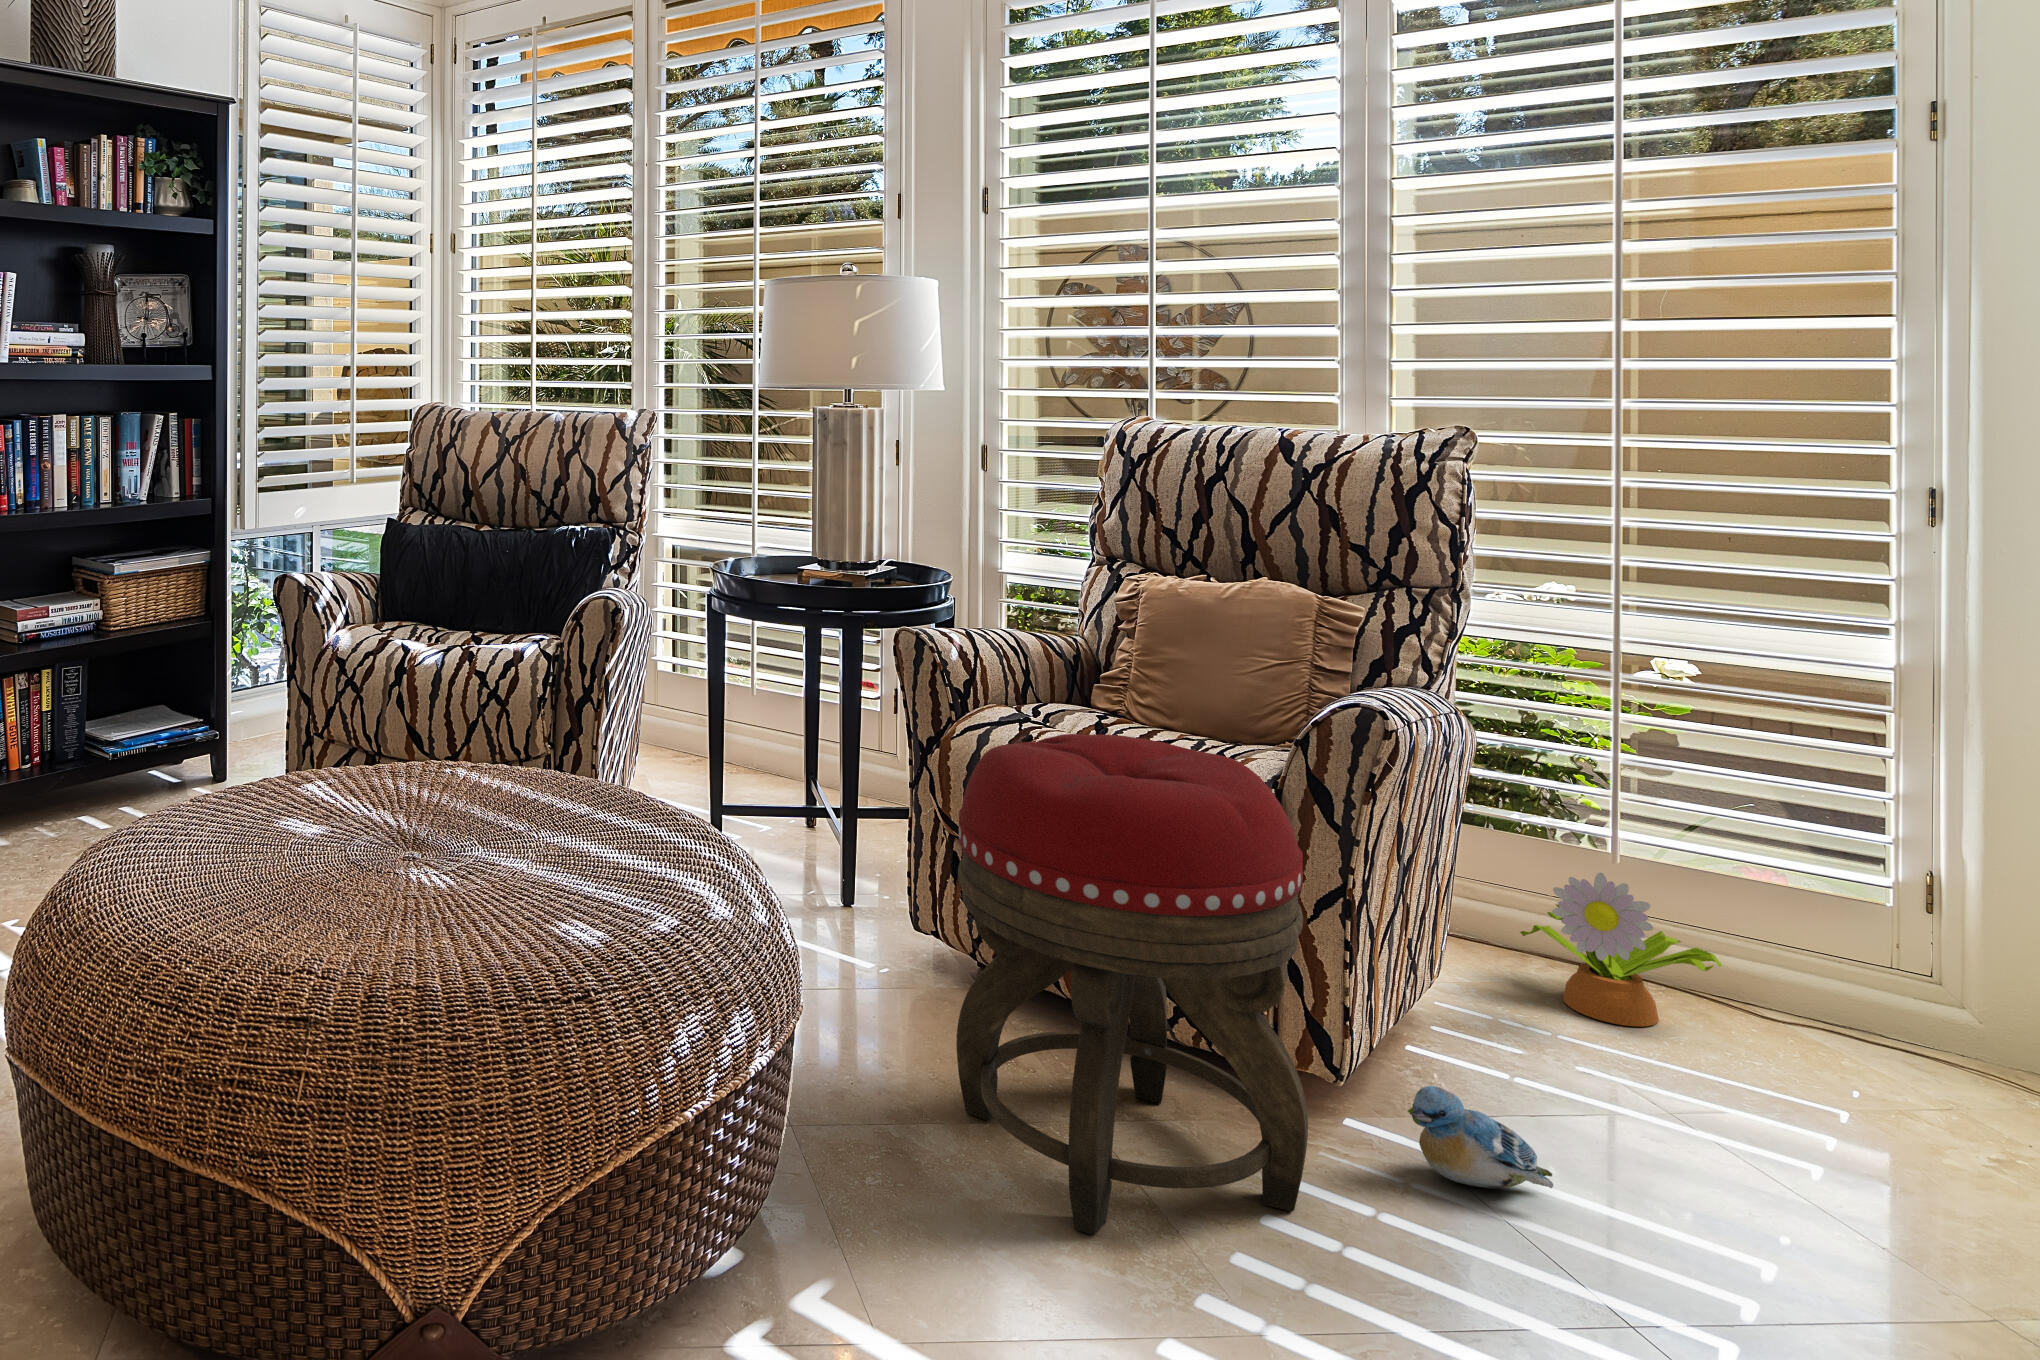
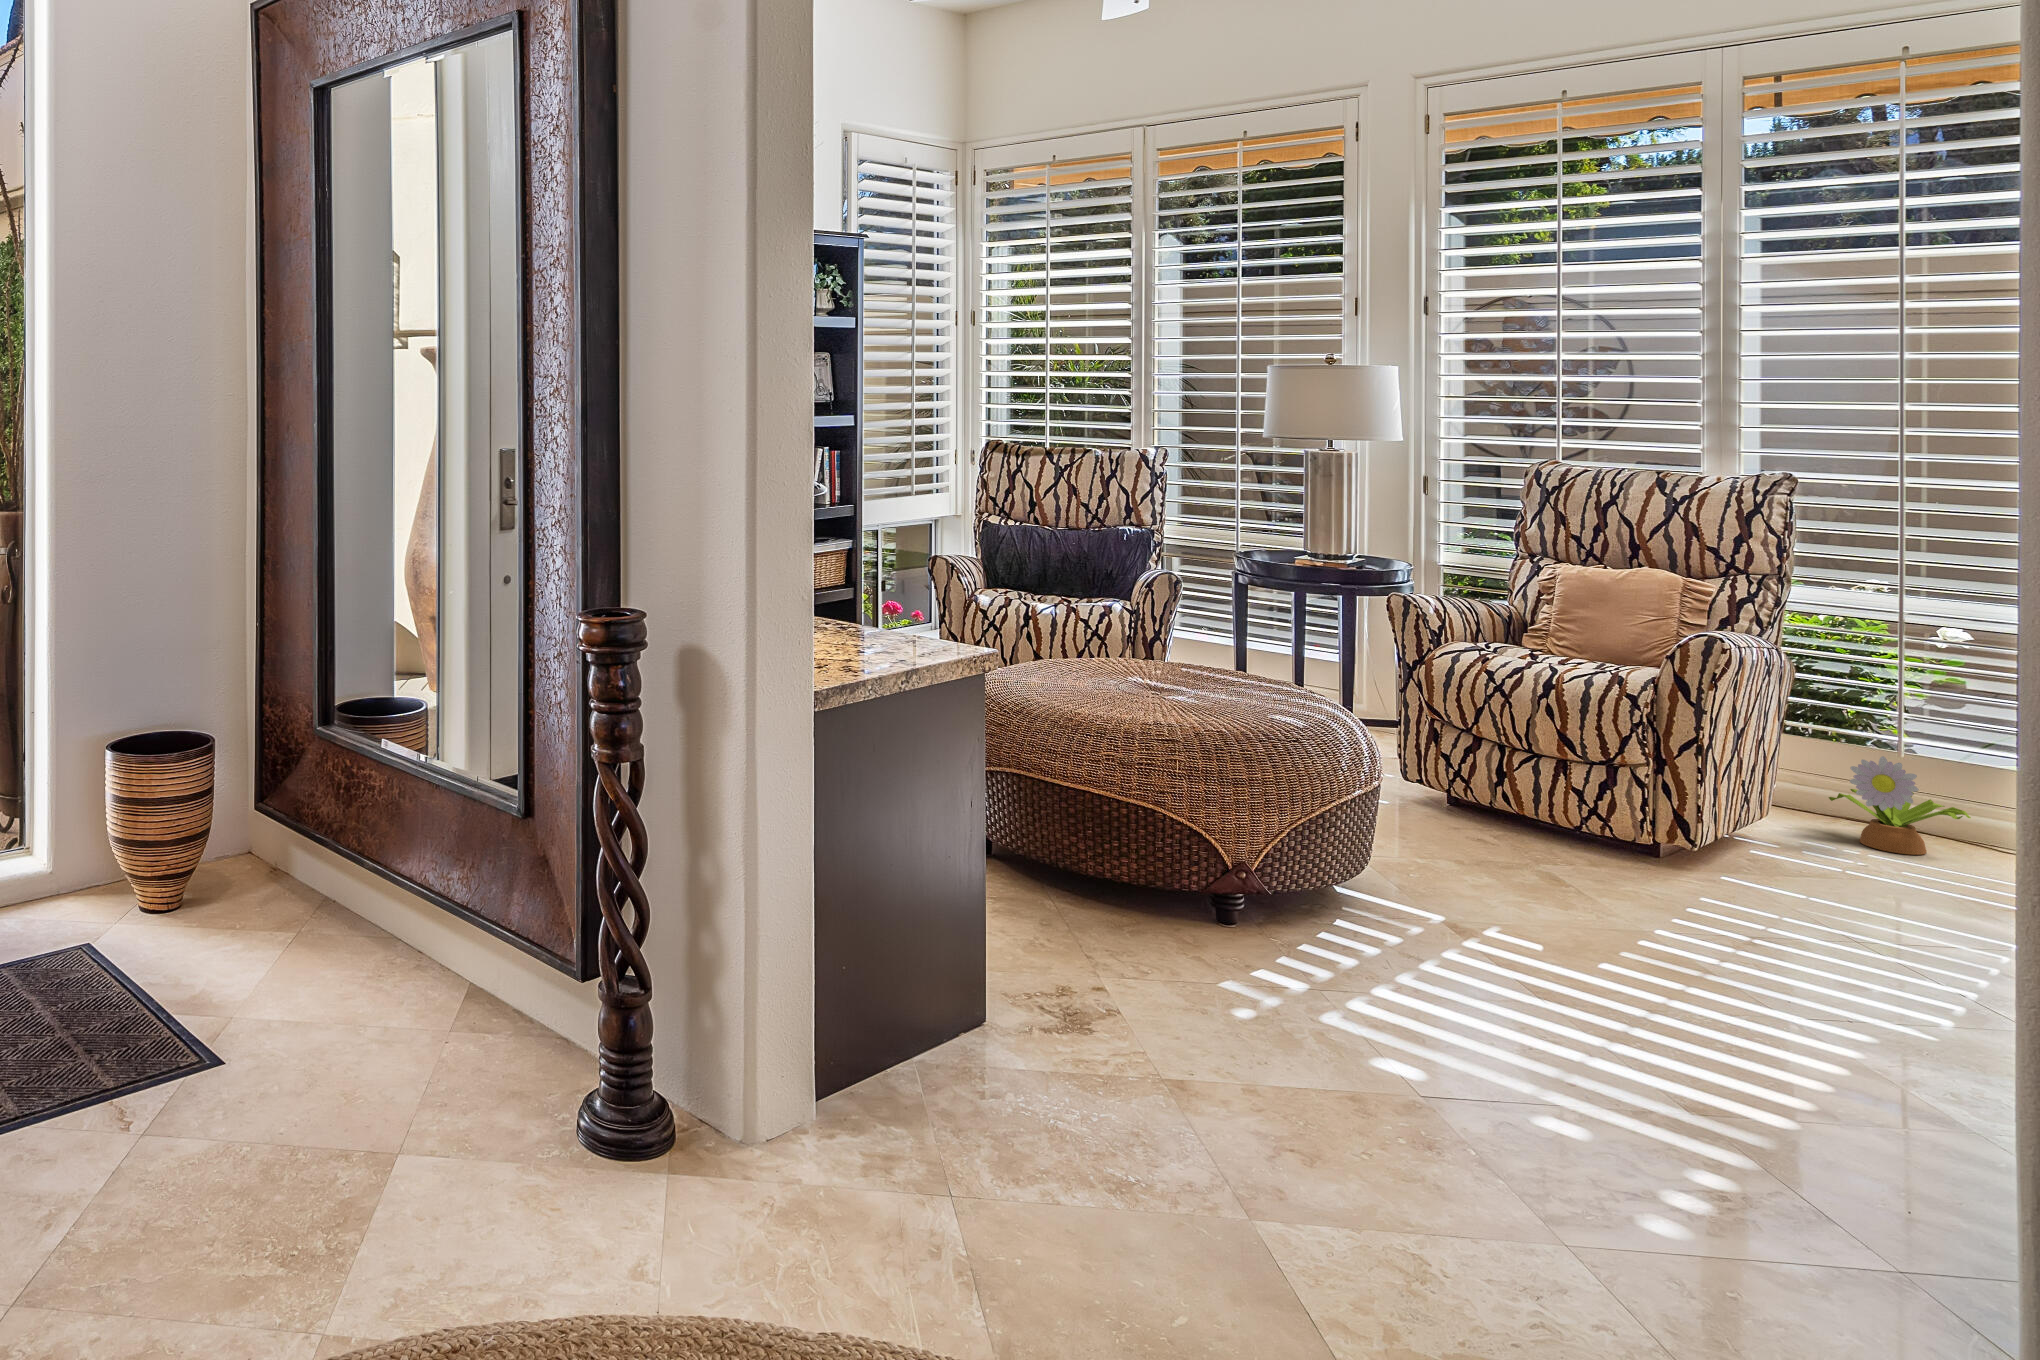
footstool: present [956,734,1308,1235] -> none [1453,647,1677,901]
plush toy: present [1408,1086,1553,1189] -> none [1739,846,1831,902]

